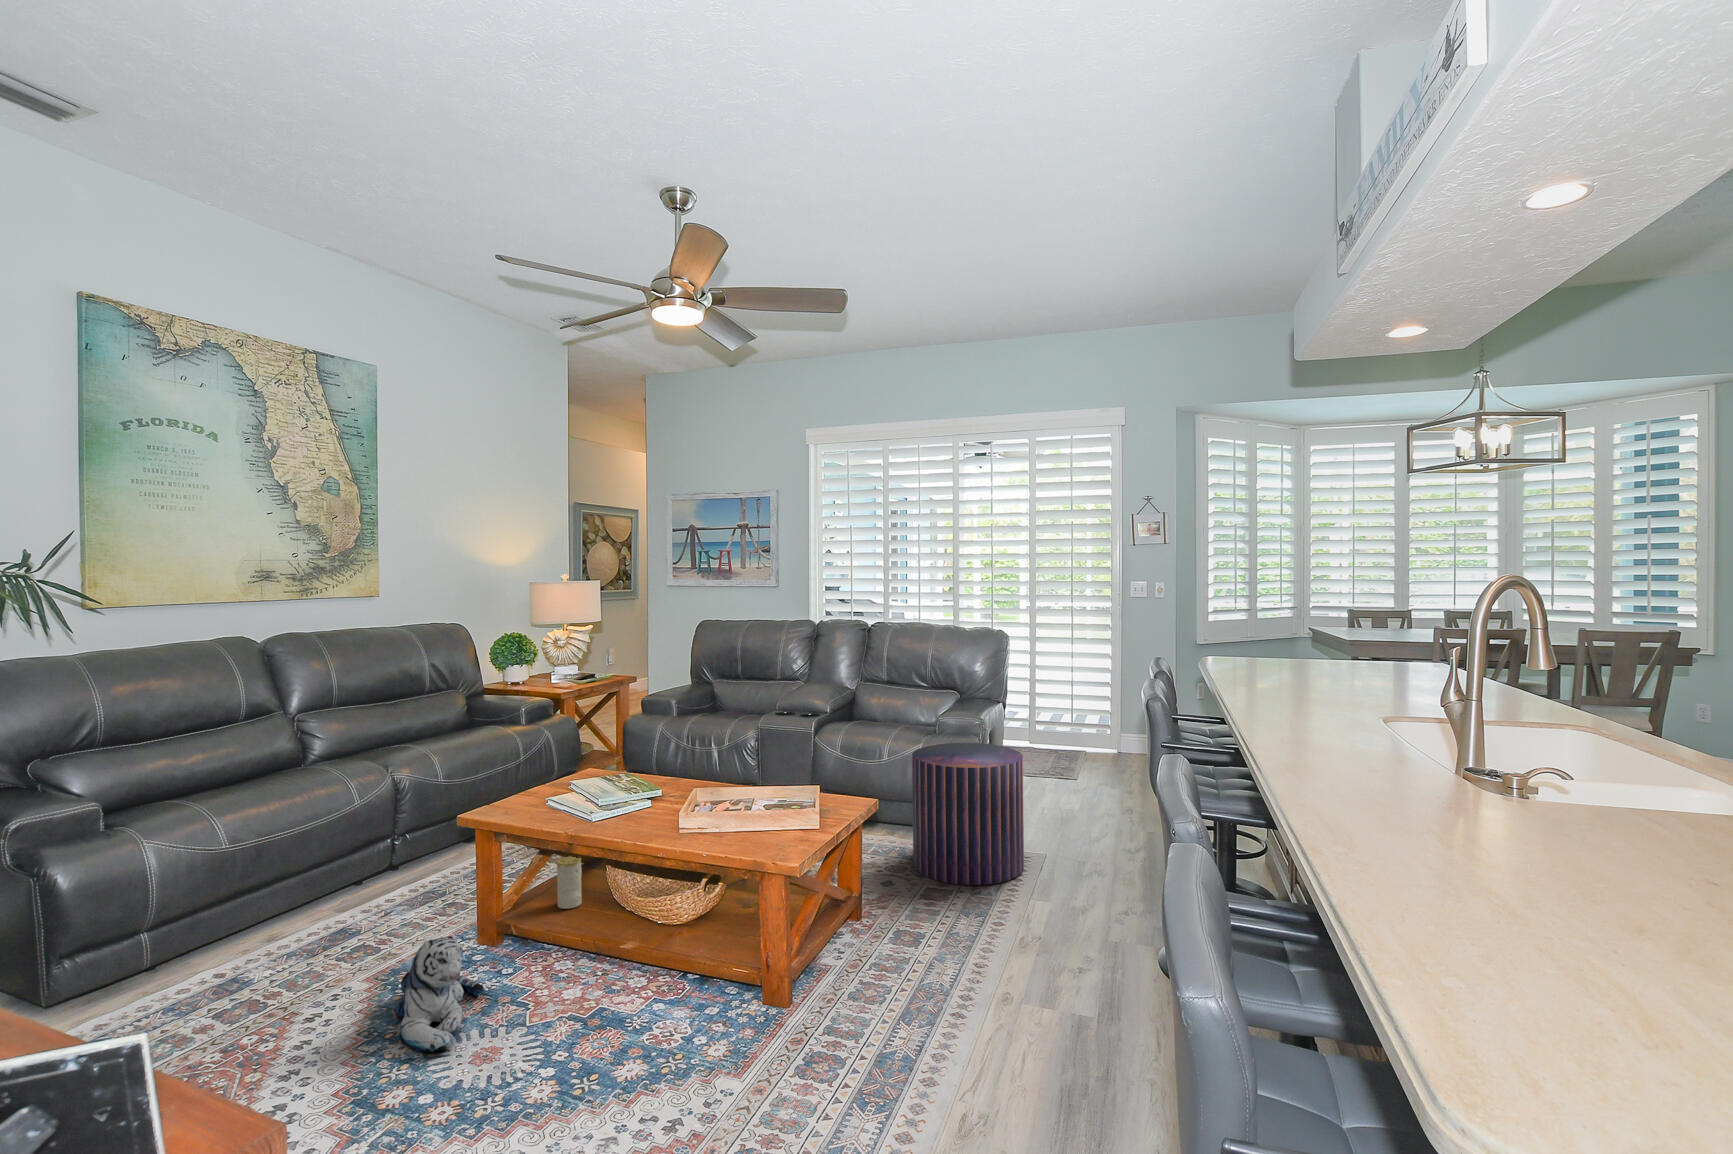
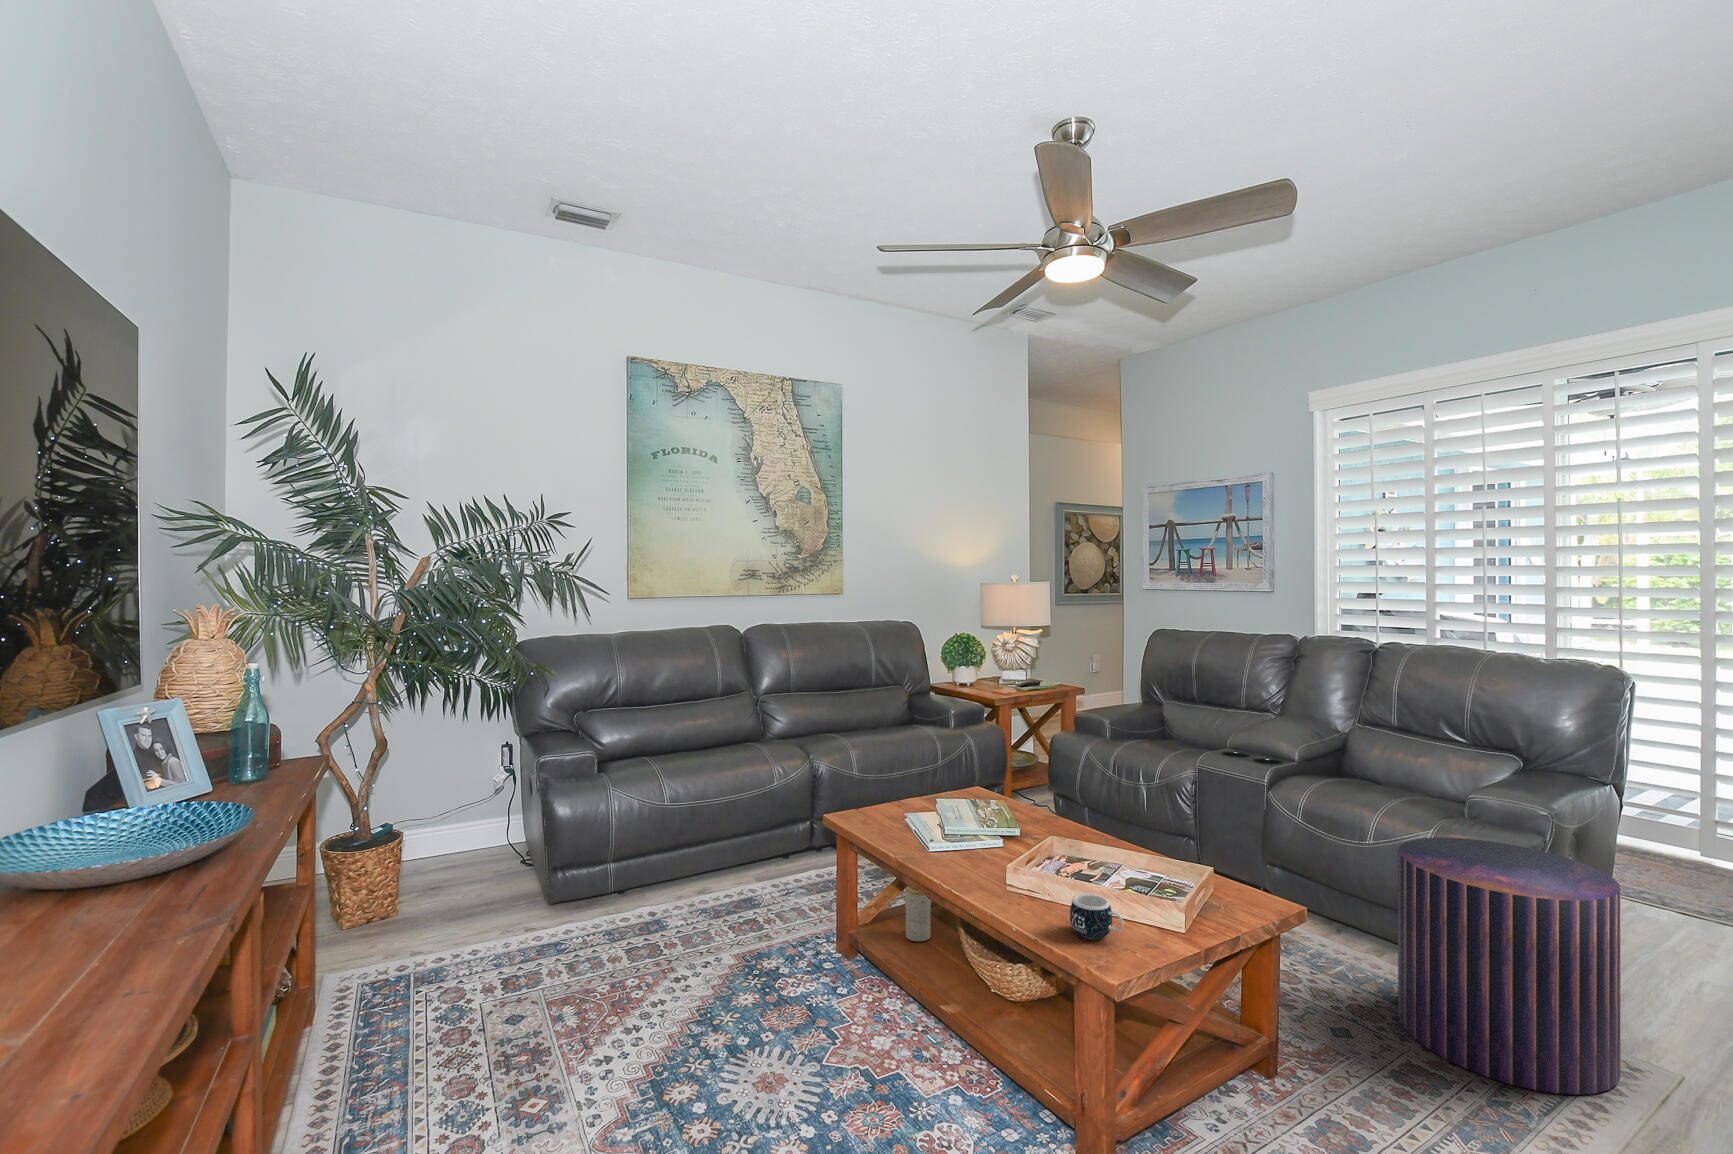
mug: none [747,814,788,845] -> present [1070,894,1124,939]
plush toy: present [394,936,484,1052] -> none [718,941,807,1060]

